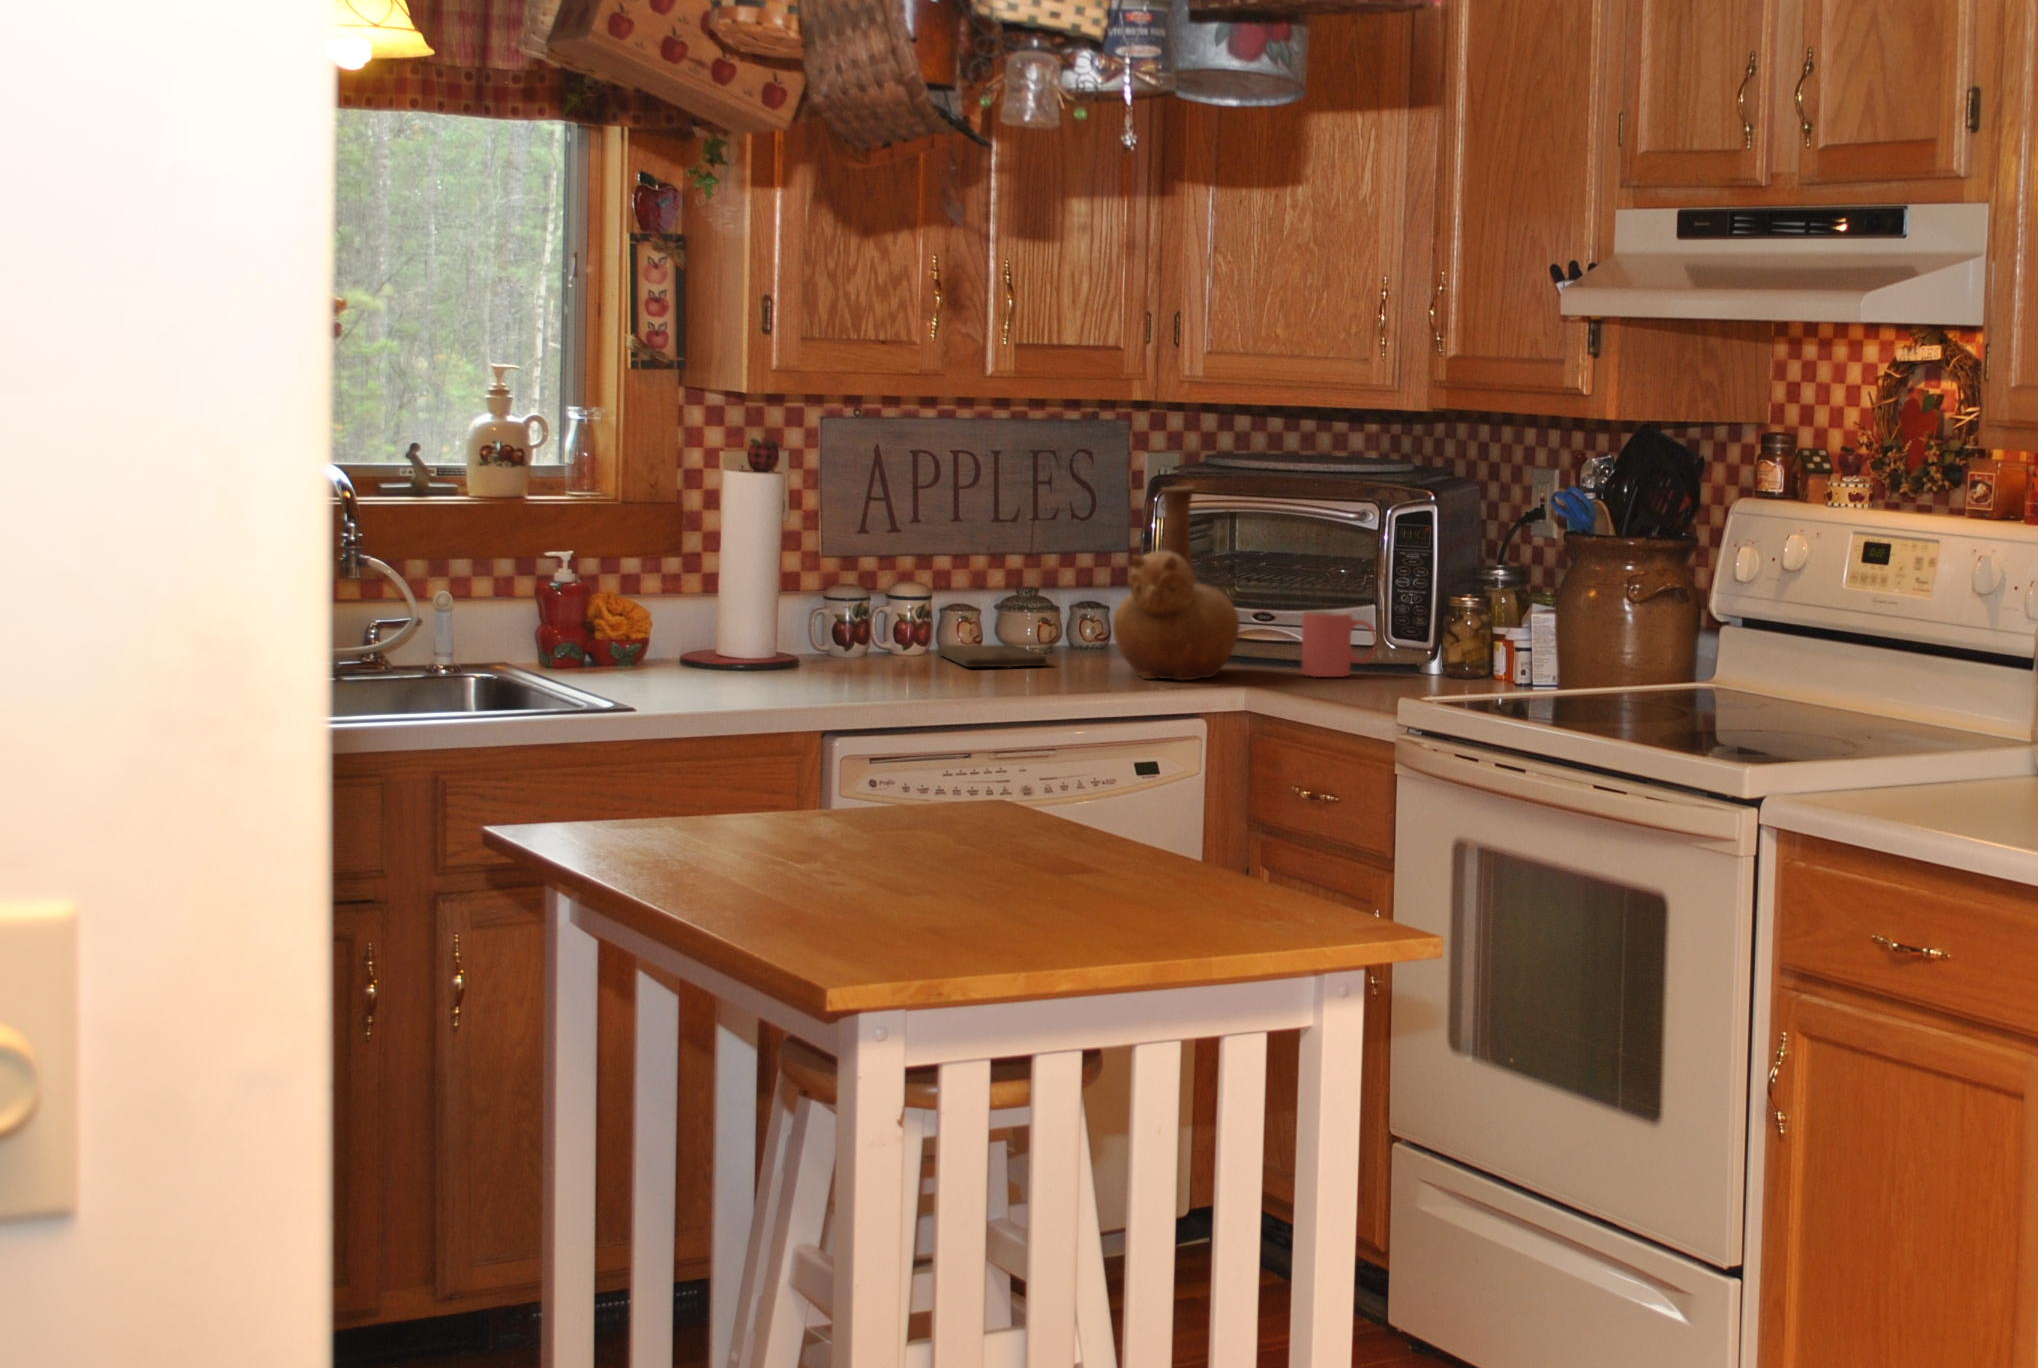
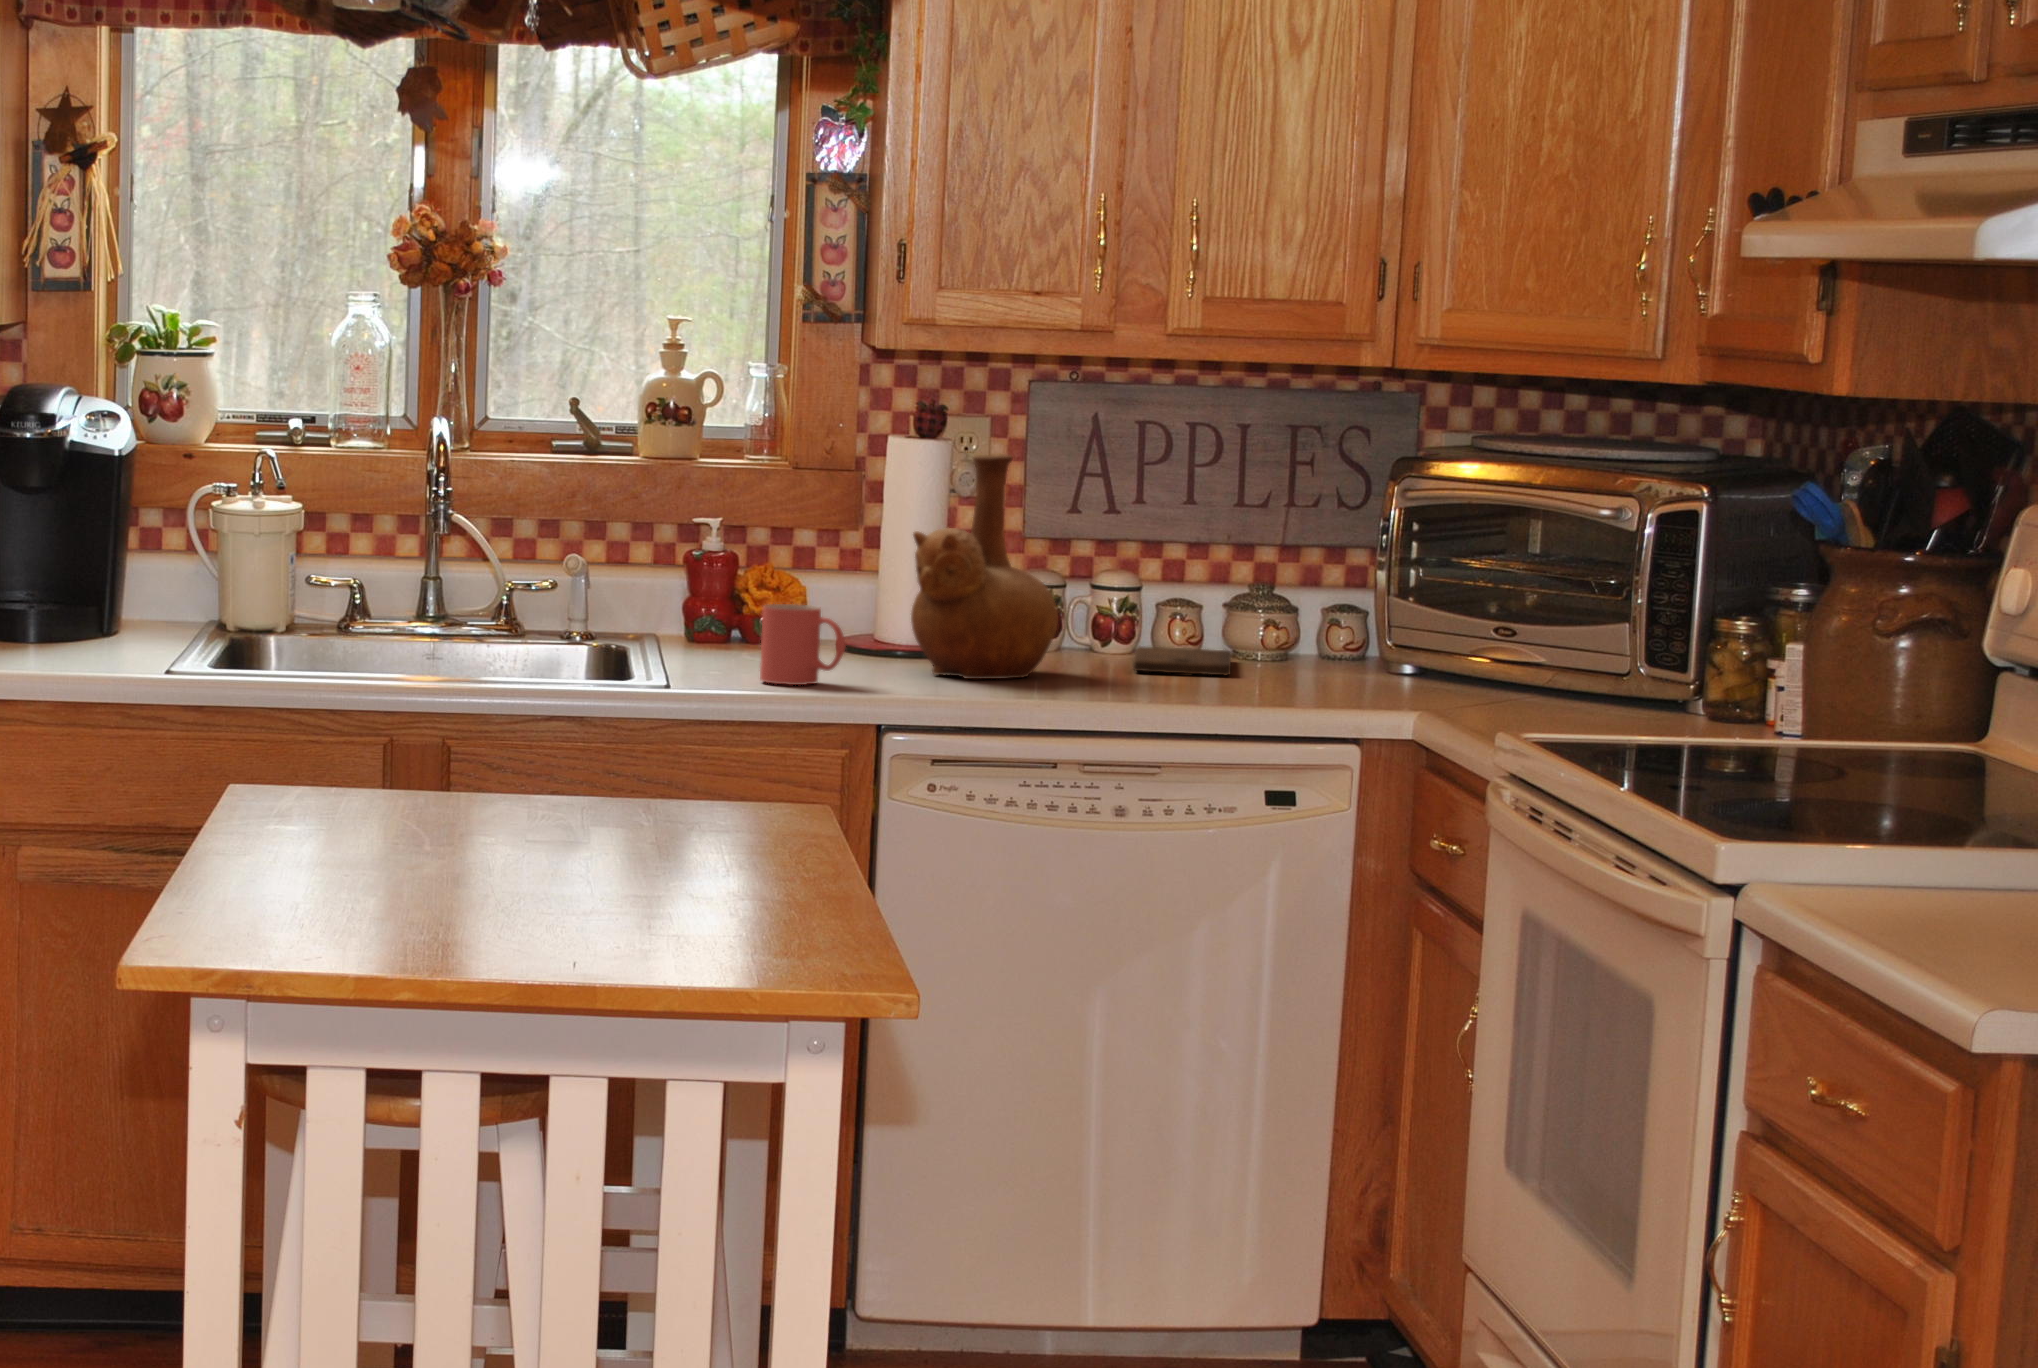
vase: present [1113,486,1240,680] -> present [911,454,1058,679]
mug: present [1302,610,1378,677] -> present [760,604,846,685]

